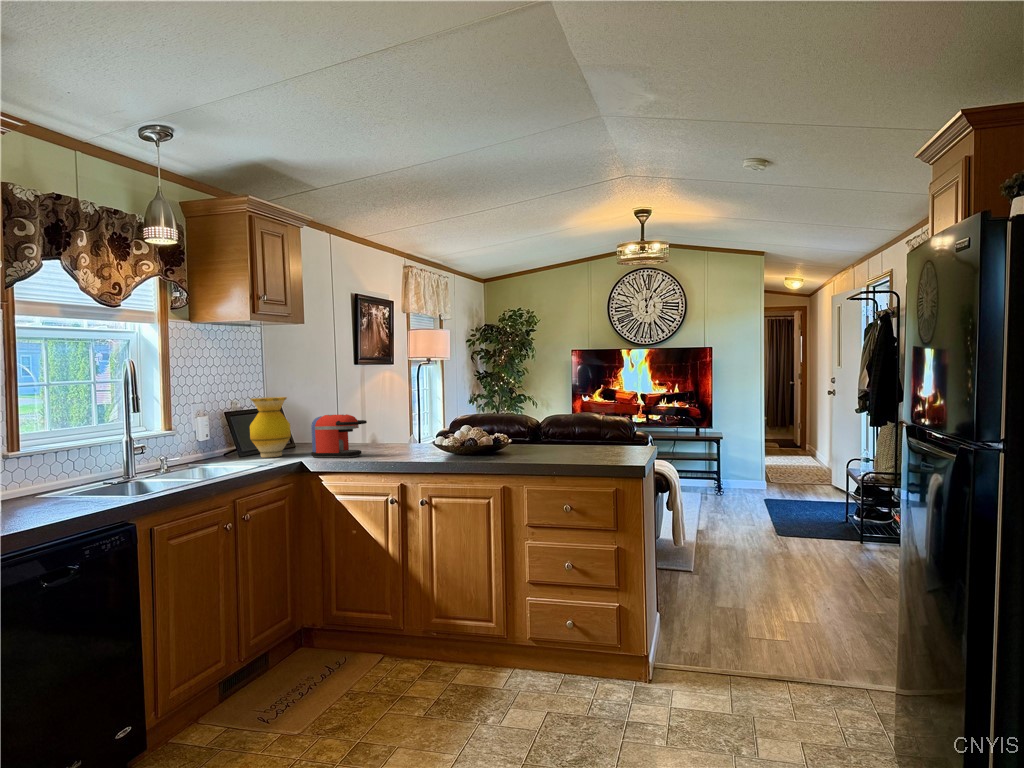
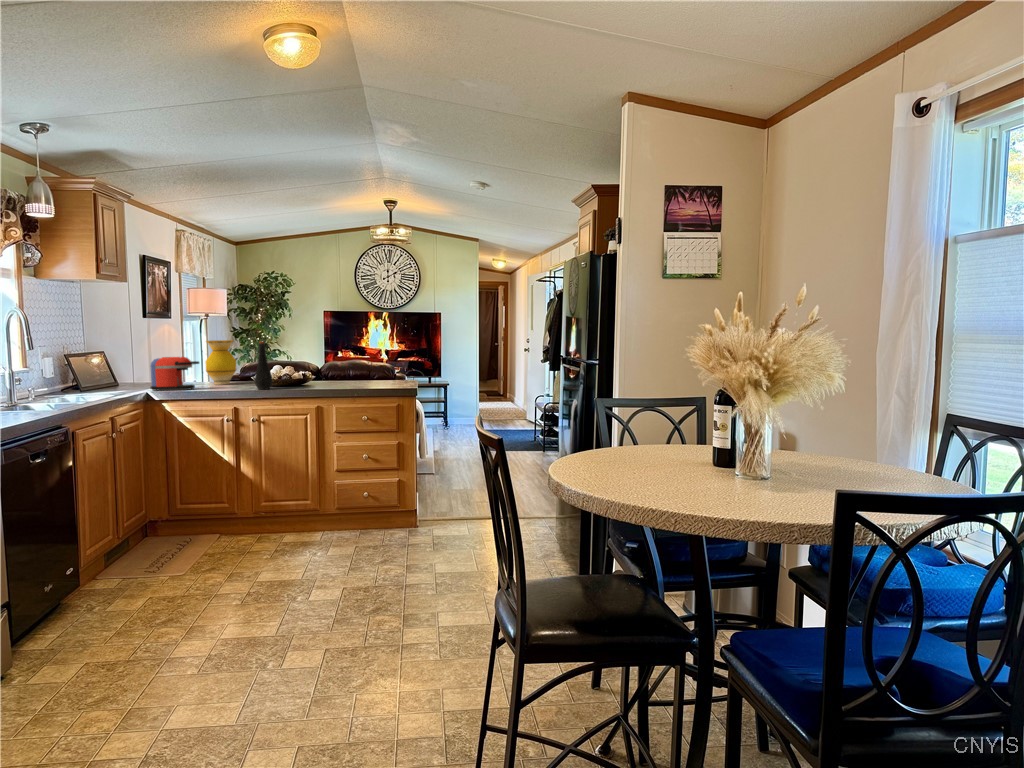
bottle: none [424,394,448,461] -> present [255,341,272,390]
vase: present [250,397,291,457] -> present [205,340,236,385]

